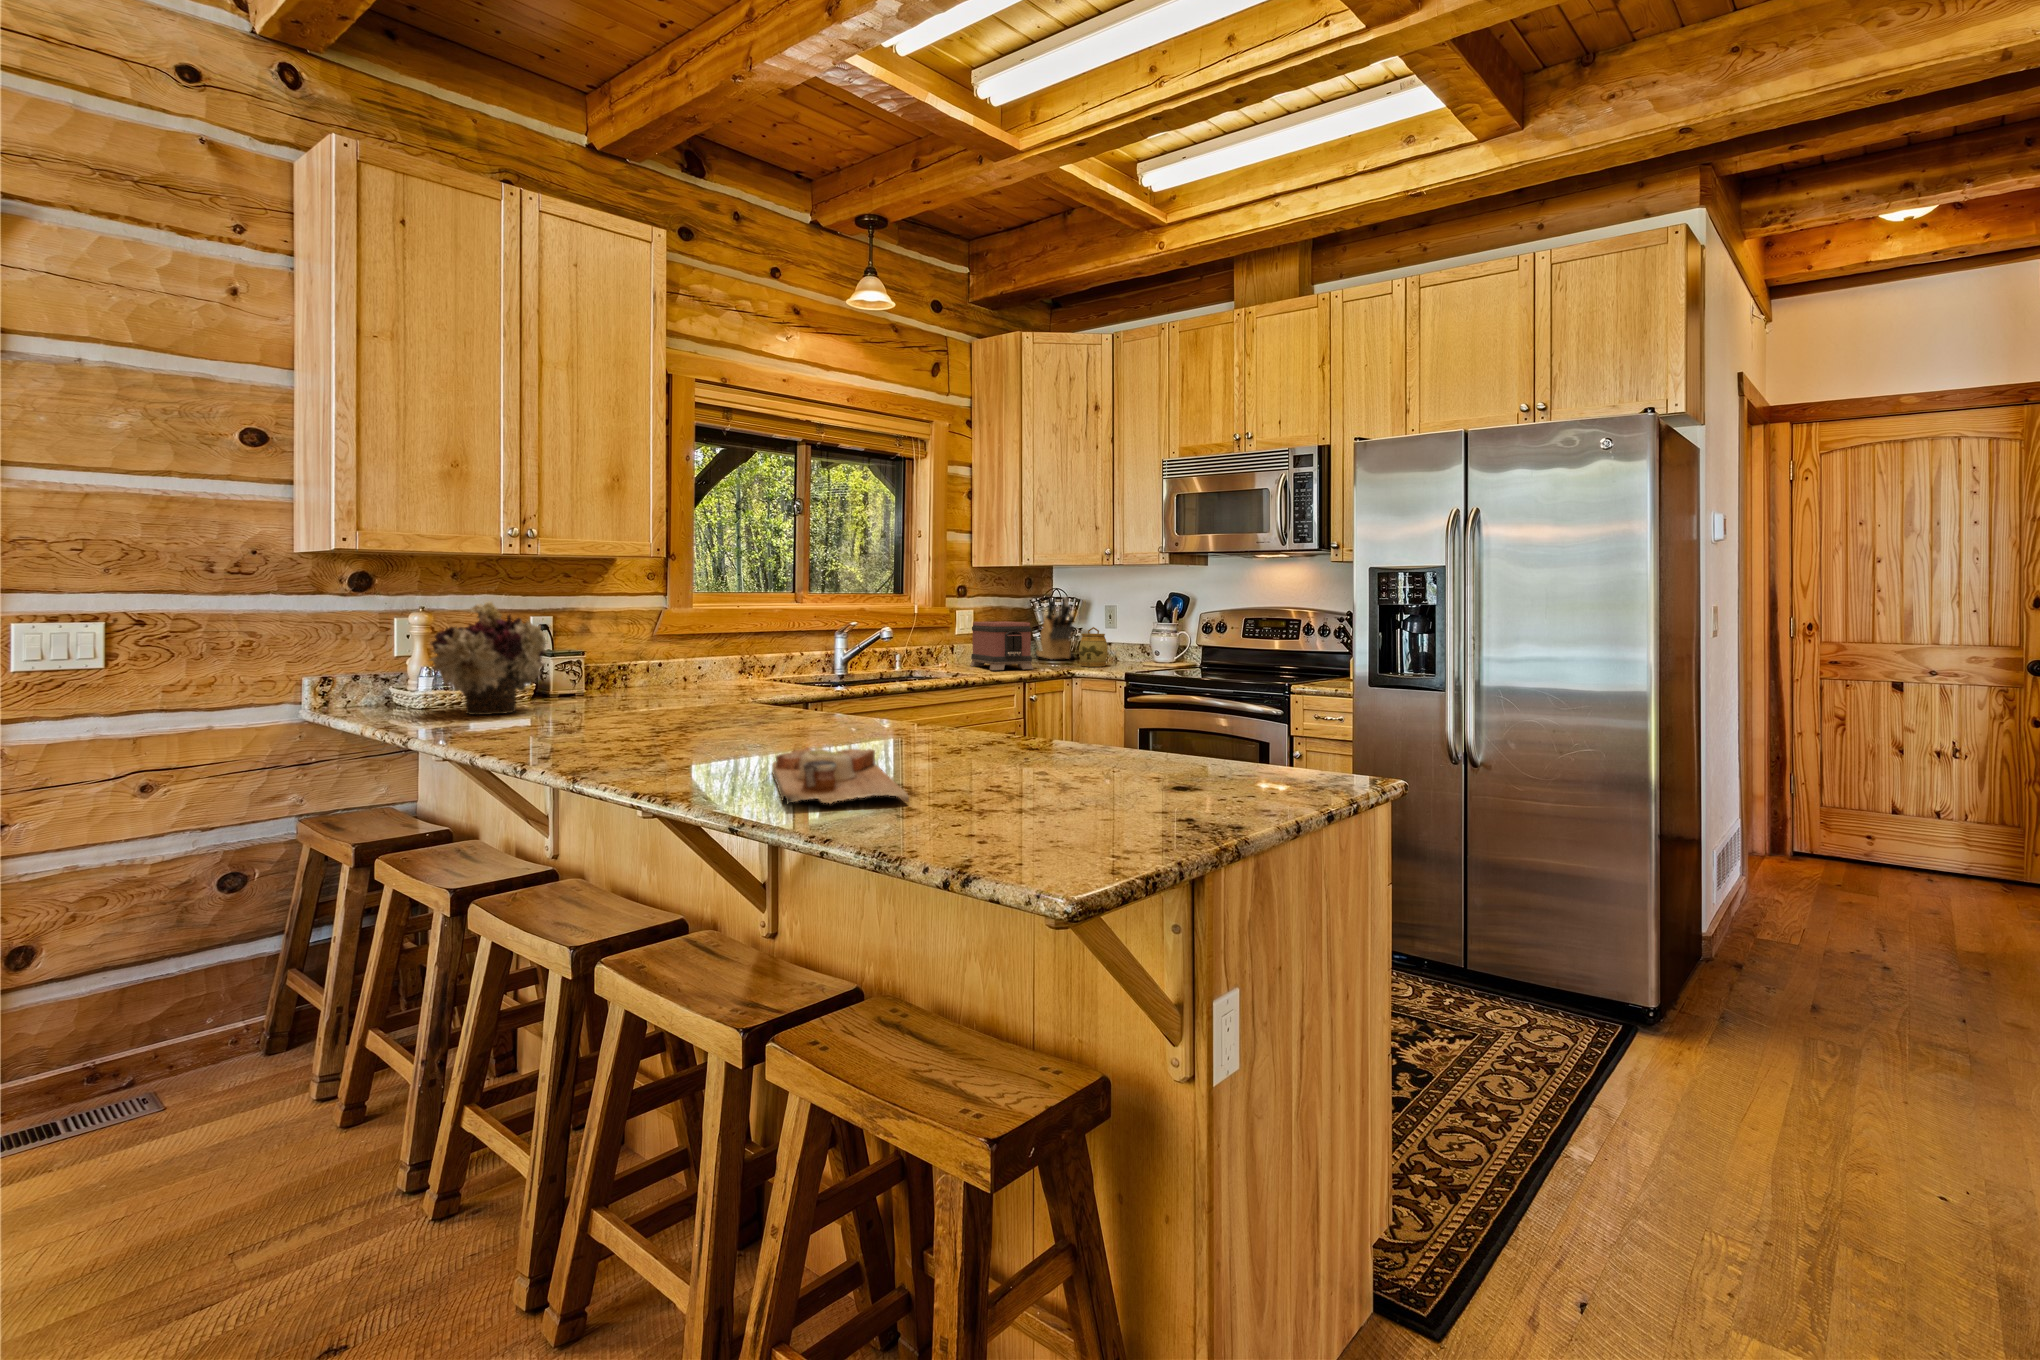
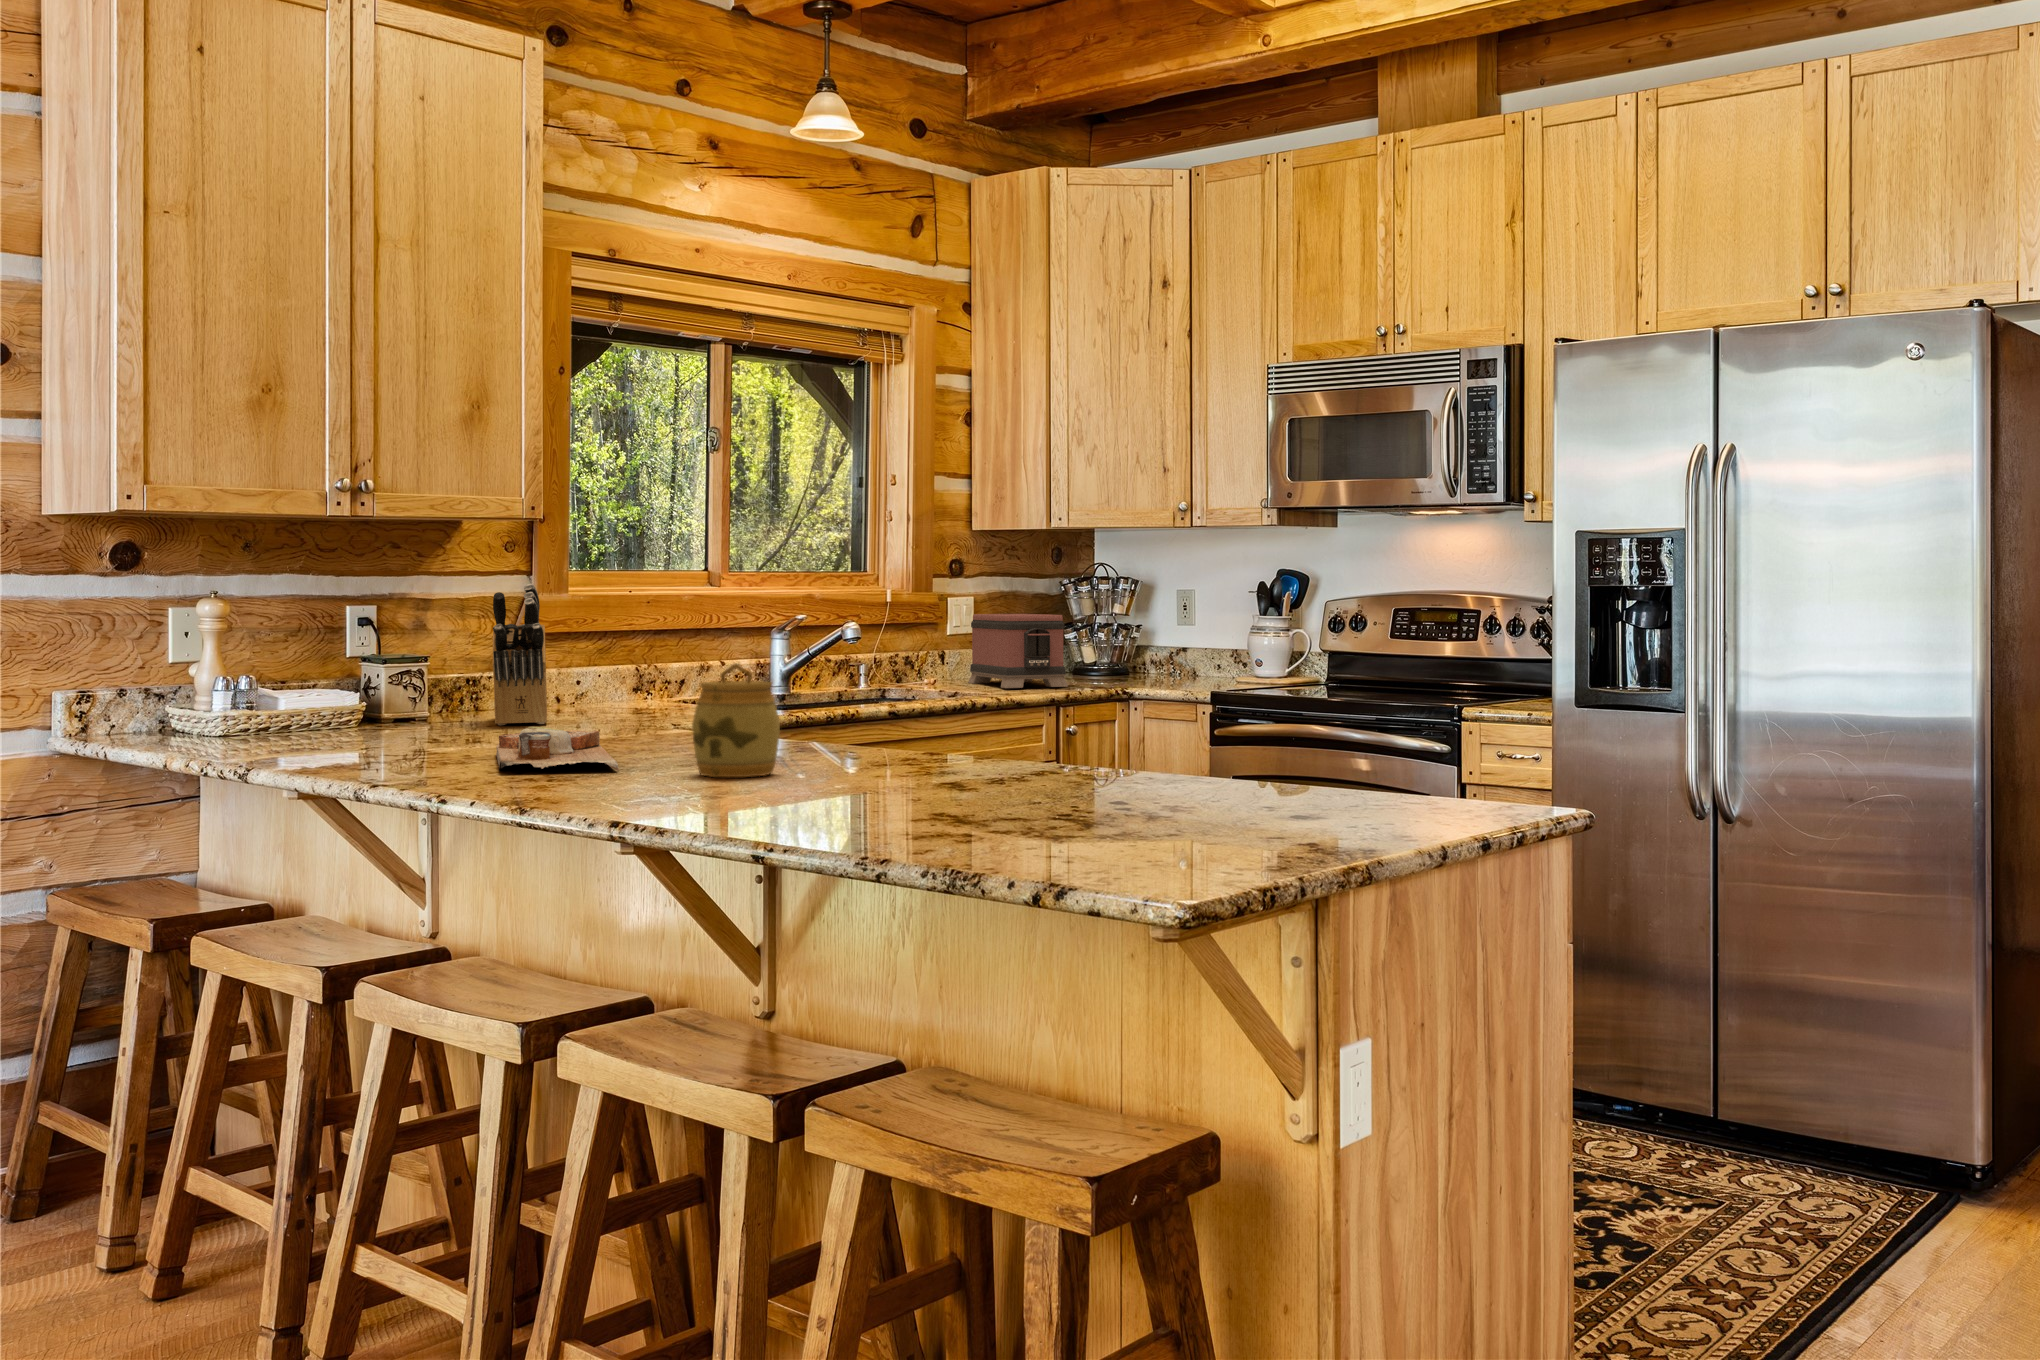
knife block: present [1037,597,1074,659] -> present [493,584,547,725]
flower arrangement: present [430,601,547,715] -> none [246,583,398,742]
jar: present [1079,627,1108,667] -> present [692,664,780,777]
cutting board: present [772,747,909,804] -> present [496,727,619,770]

